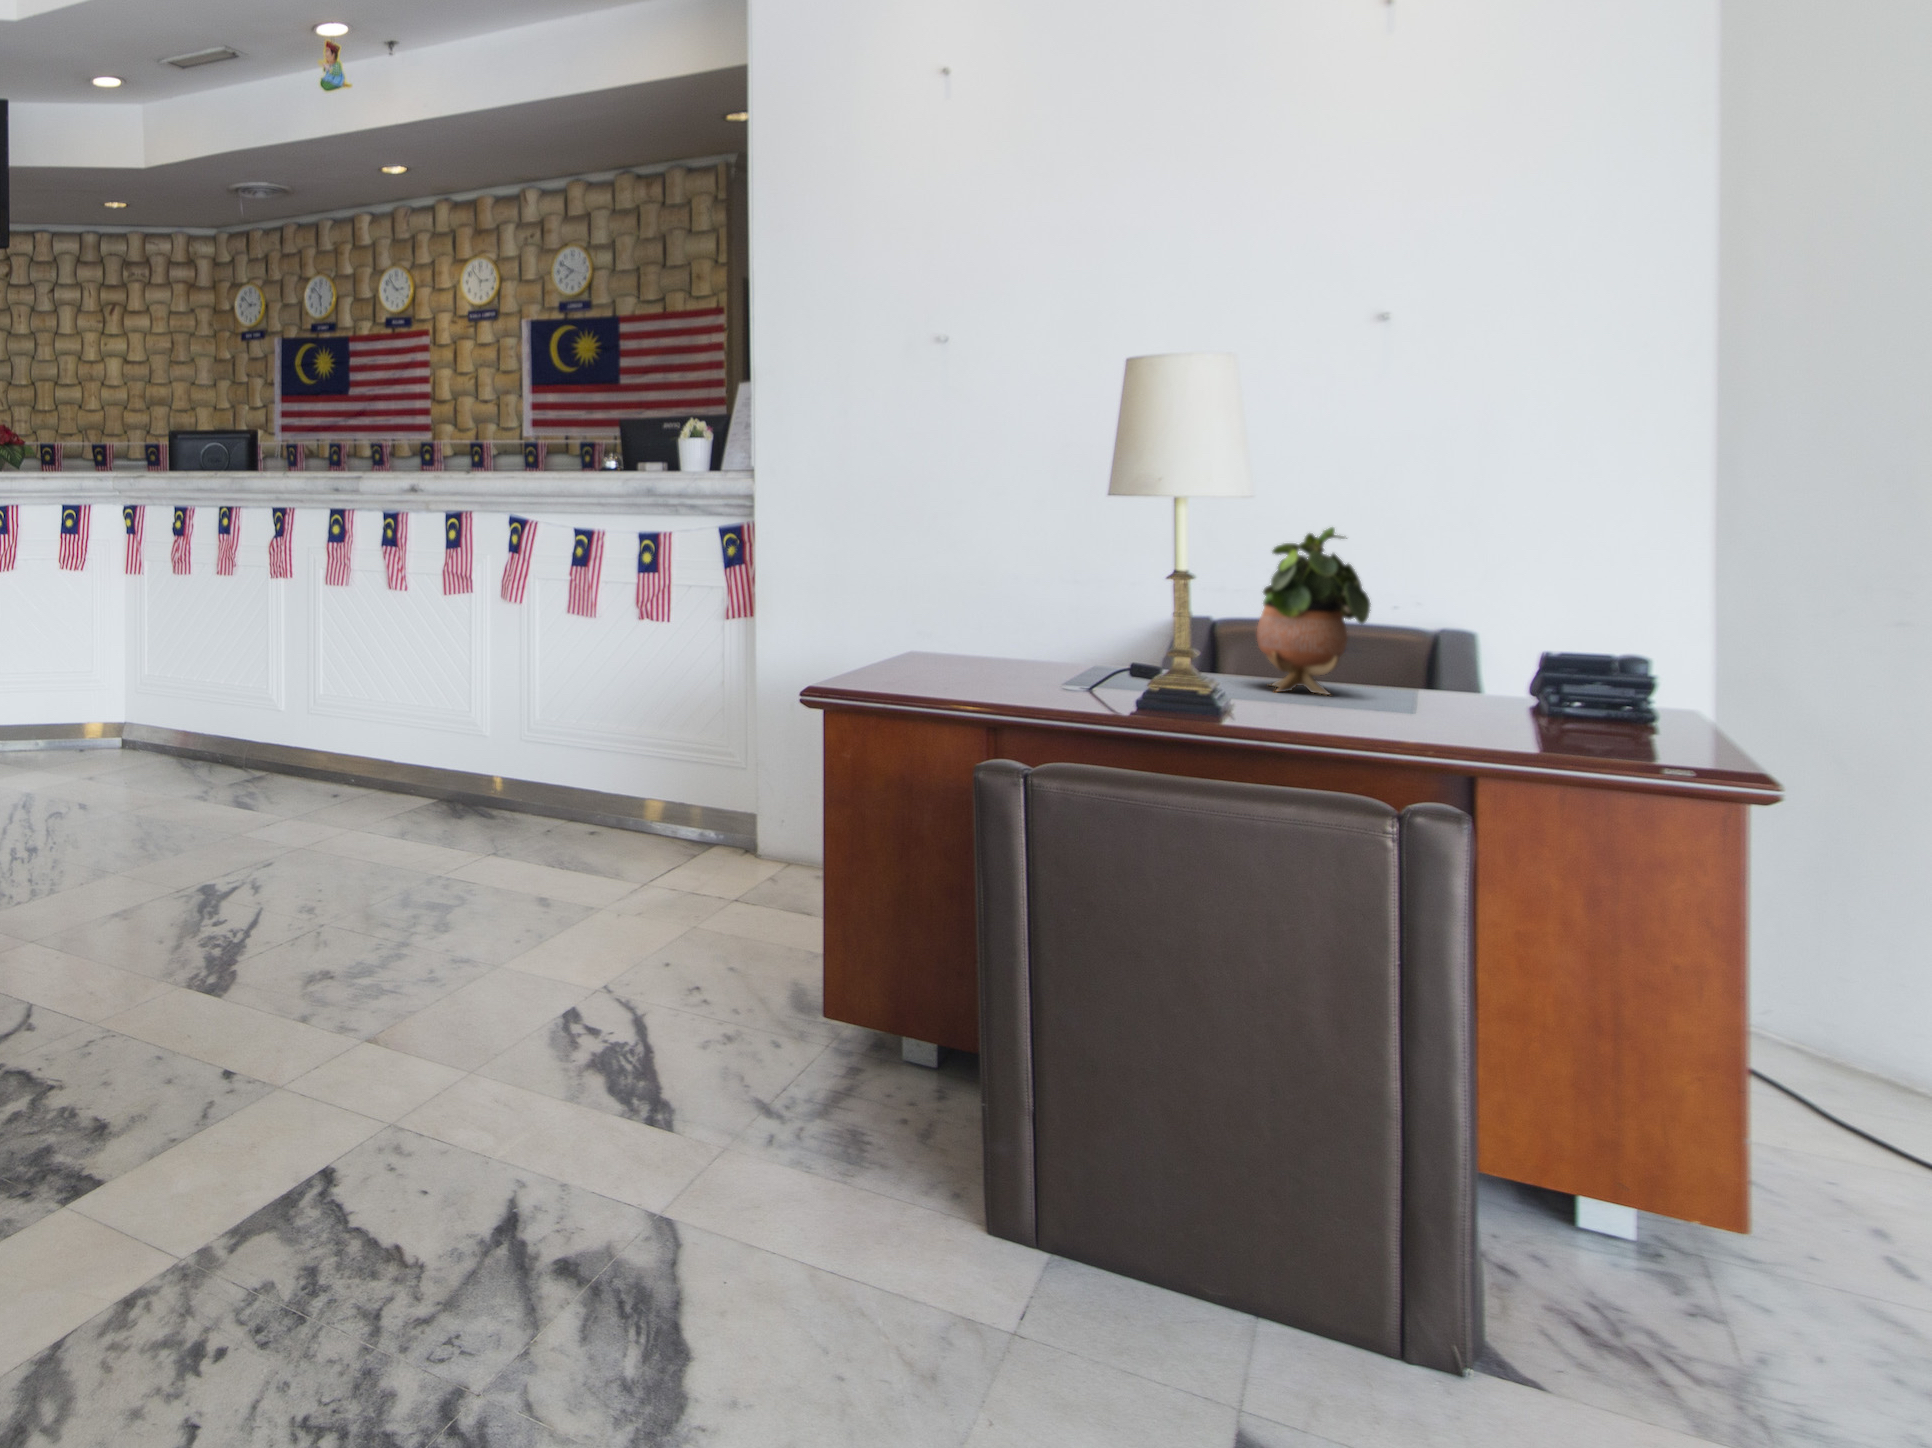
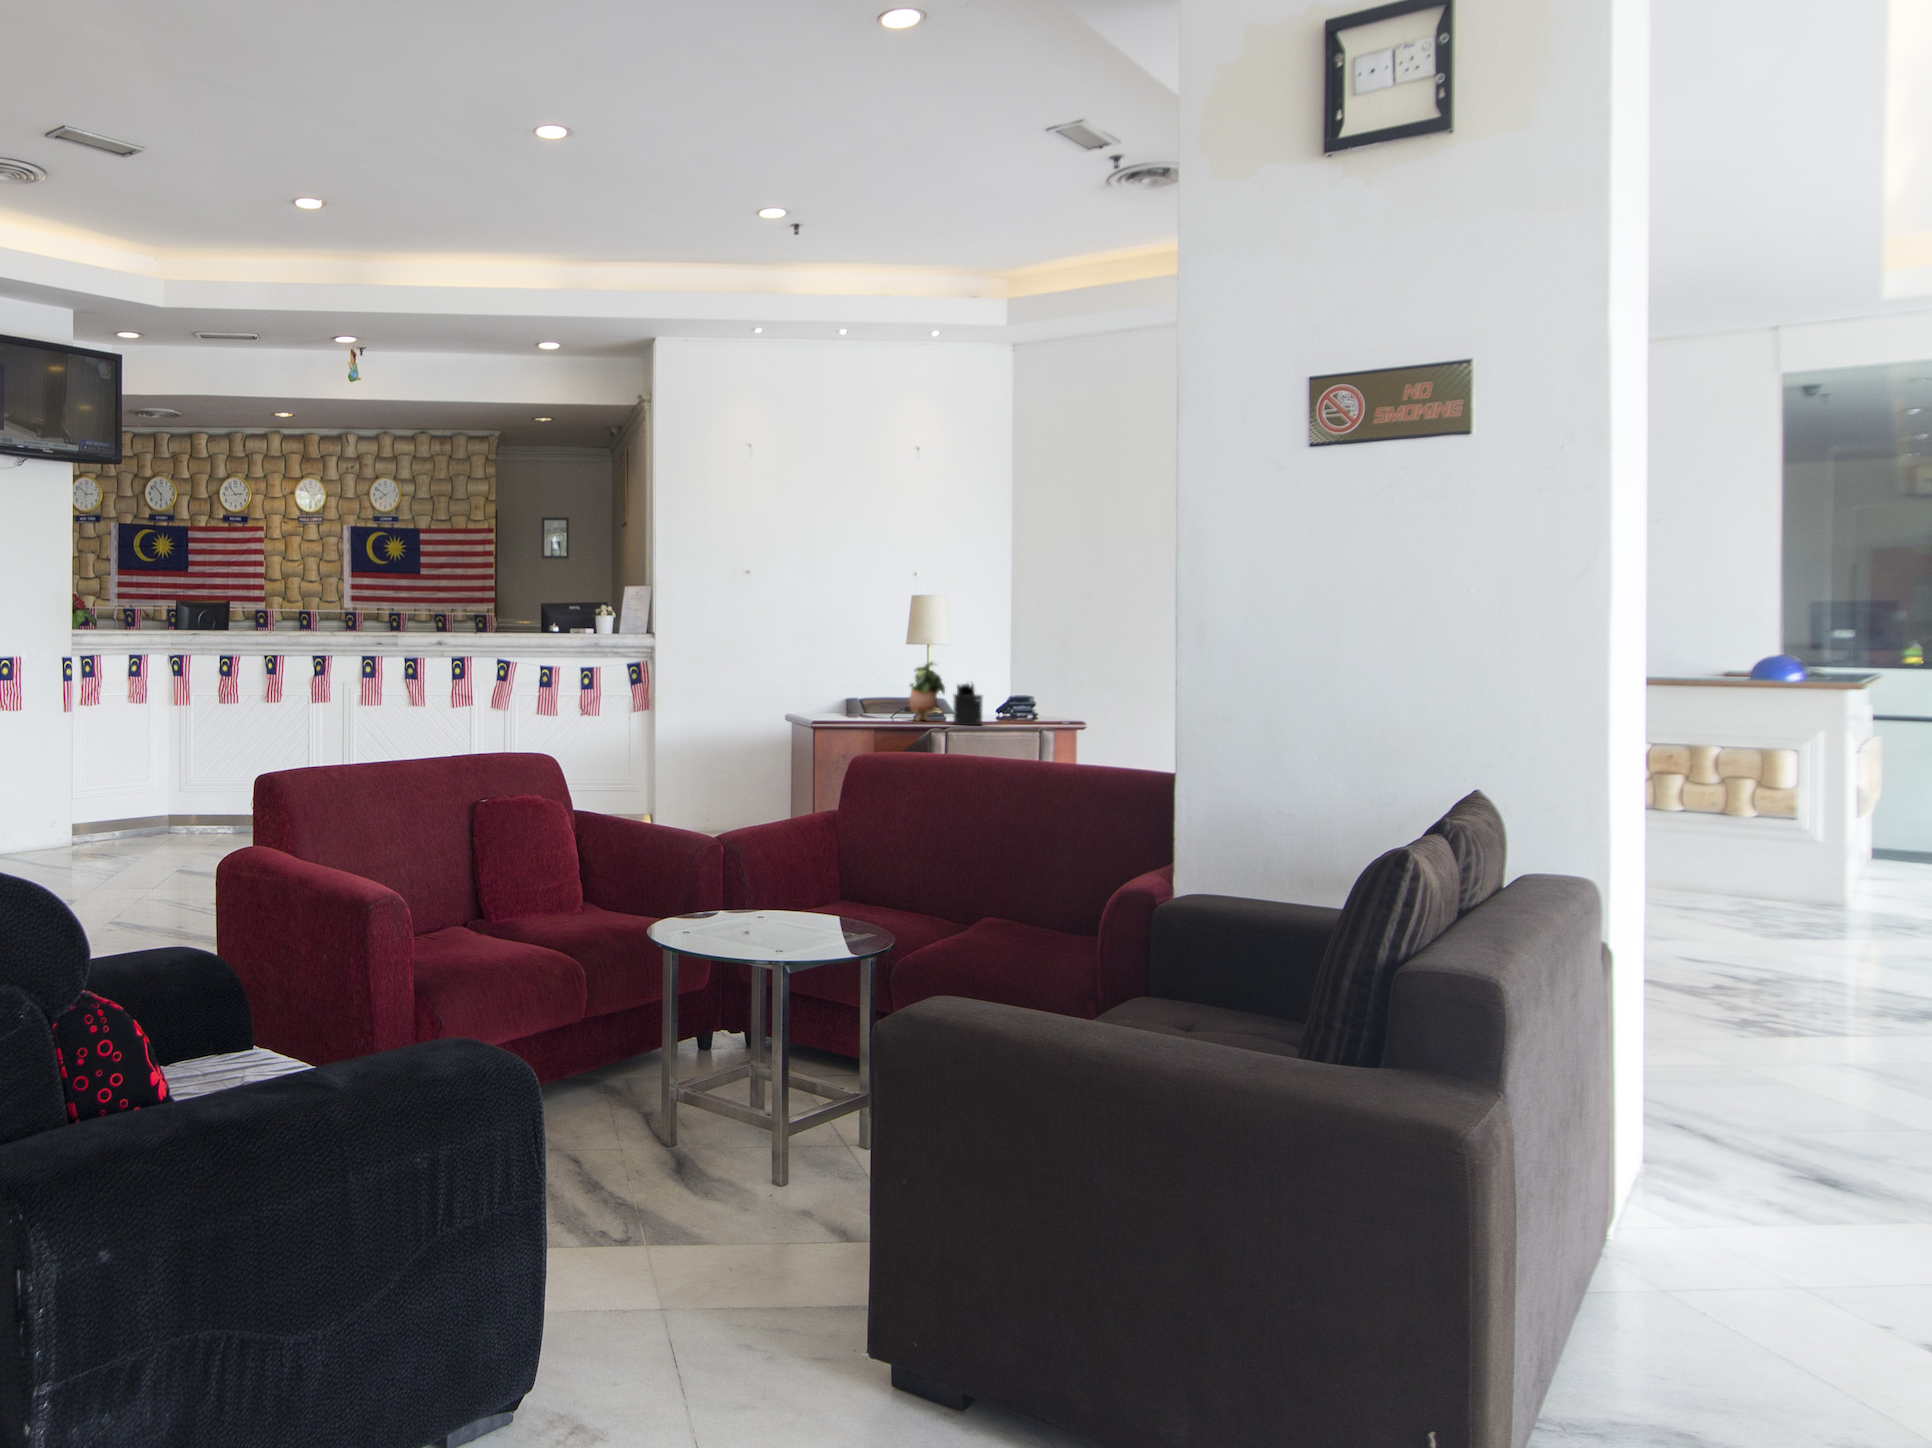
pen holder: none [1365,589,1478,728] -> present [953,684,982,725]

